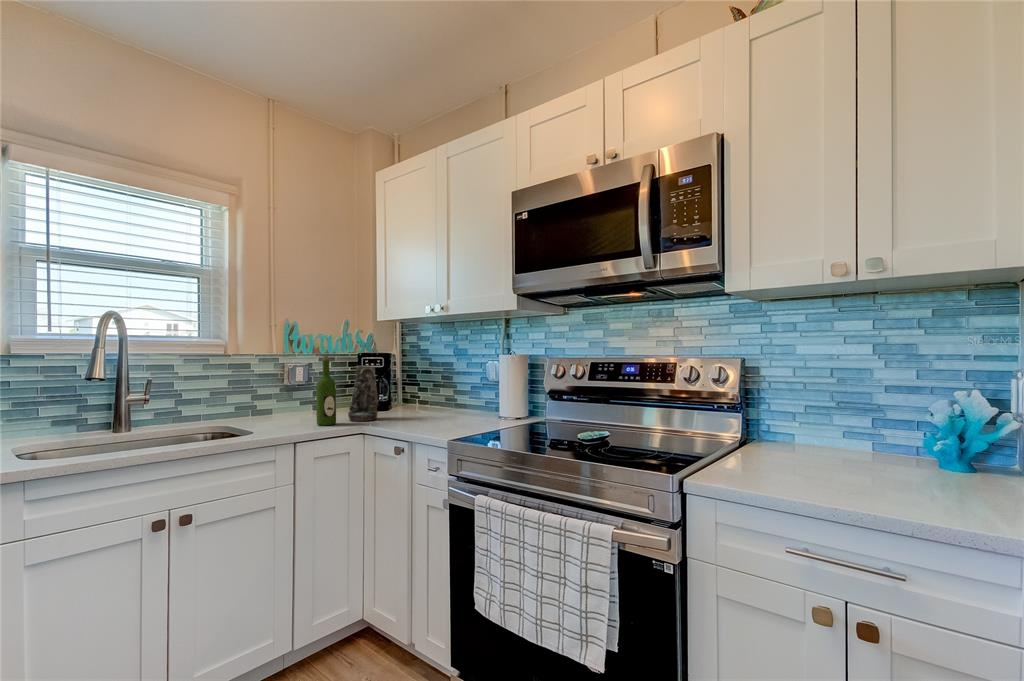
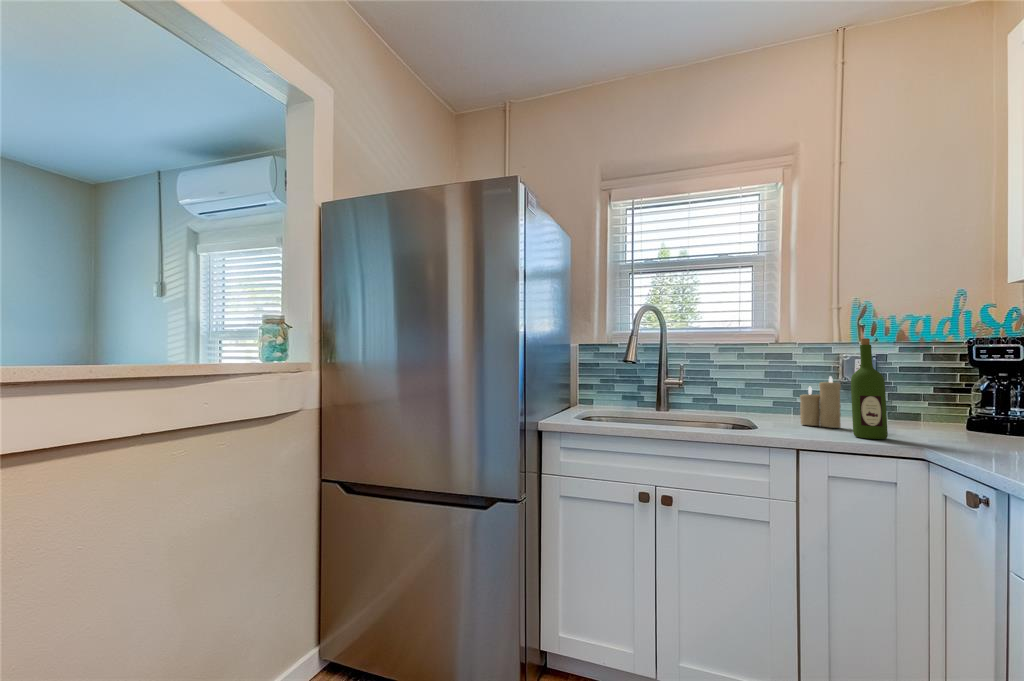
vase: present [348,366,378,421] -> none [918,354,986,446]
candle: none [270,382,300,423] -> present [800,376,841,428]

